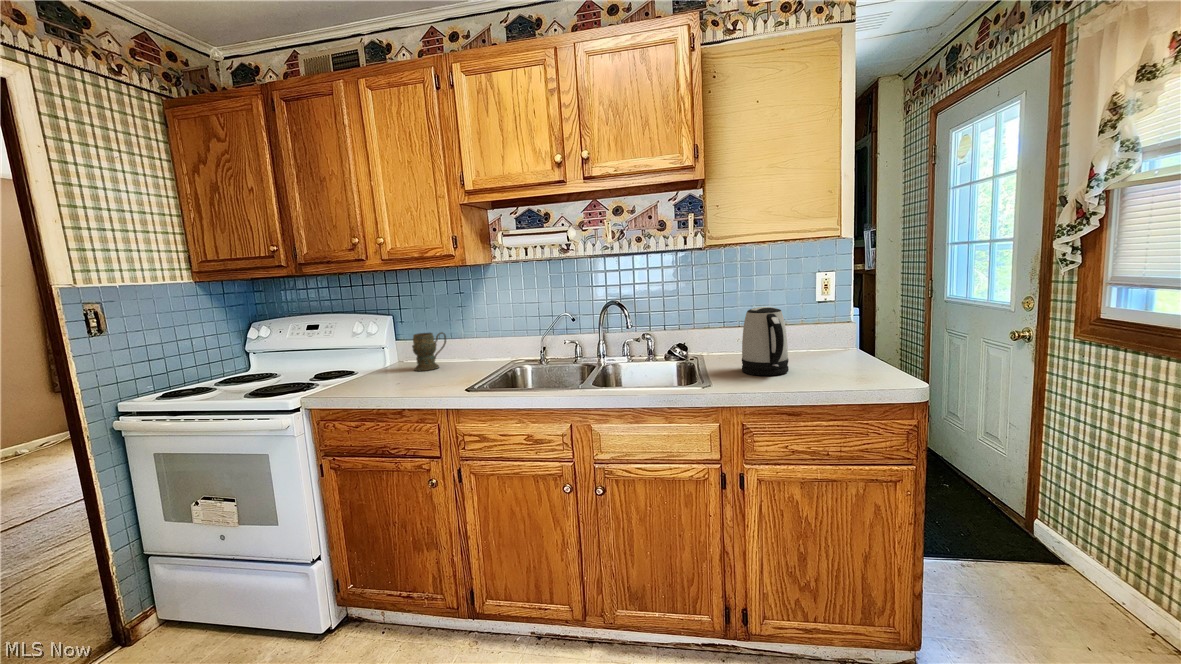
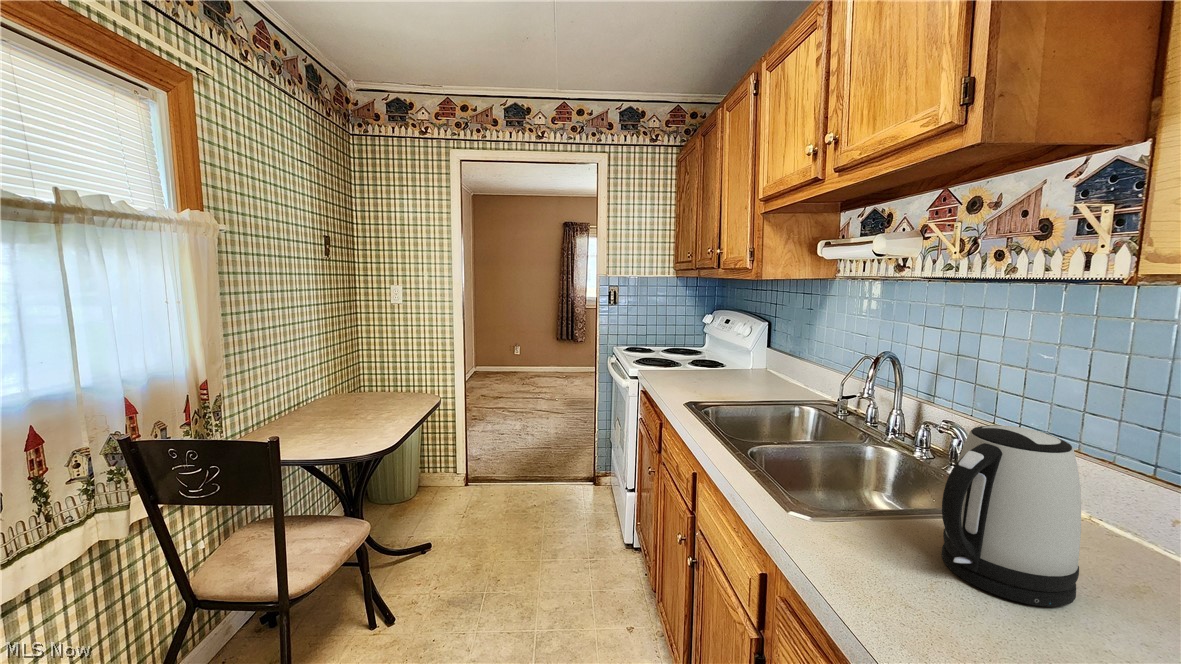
mug: present [412,332,446,371] -> none [744,343,780,382]

